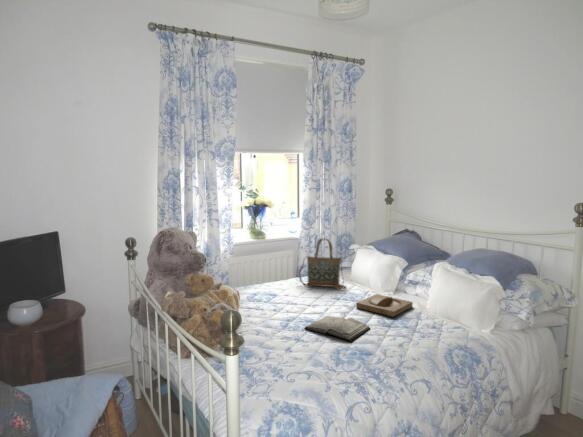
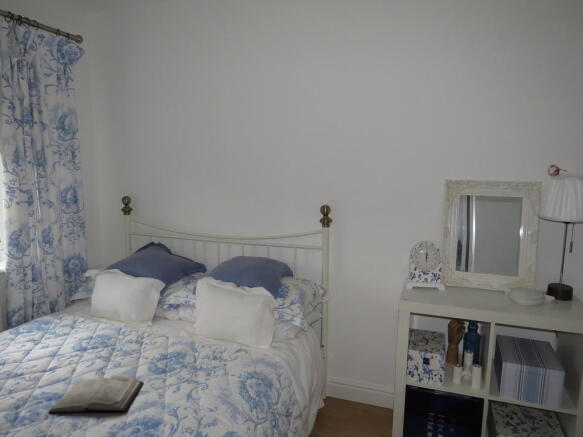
handbag: present [299,239,346,289] -> none [16,270,92,339]
tray: present [357,294,412,317] -> none [114,330,181,357]

